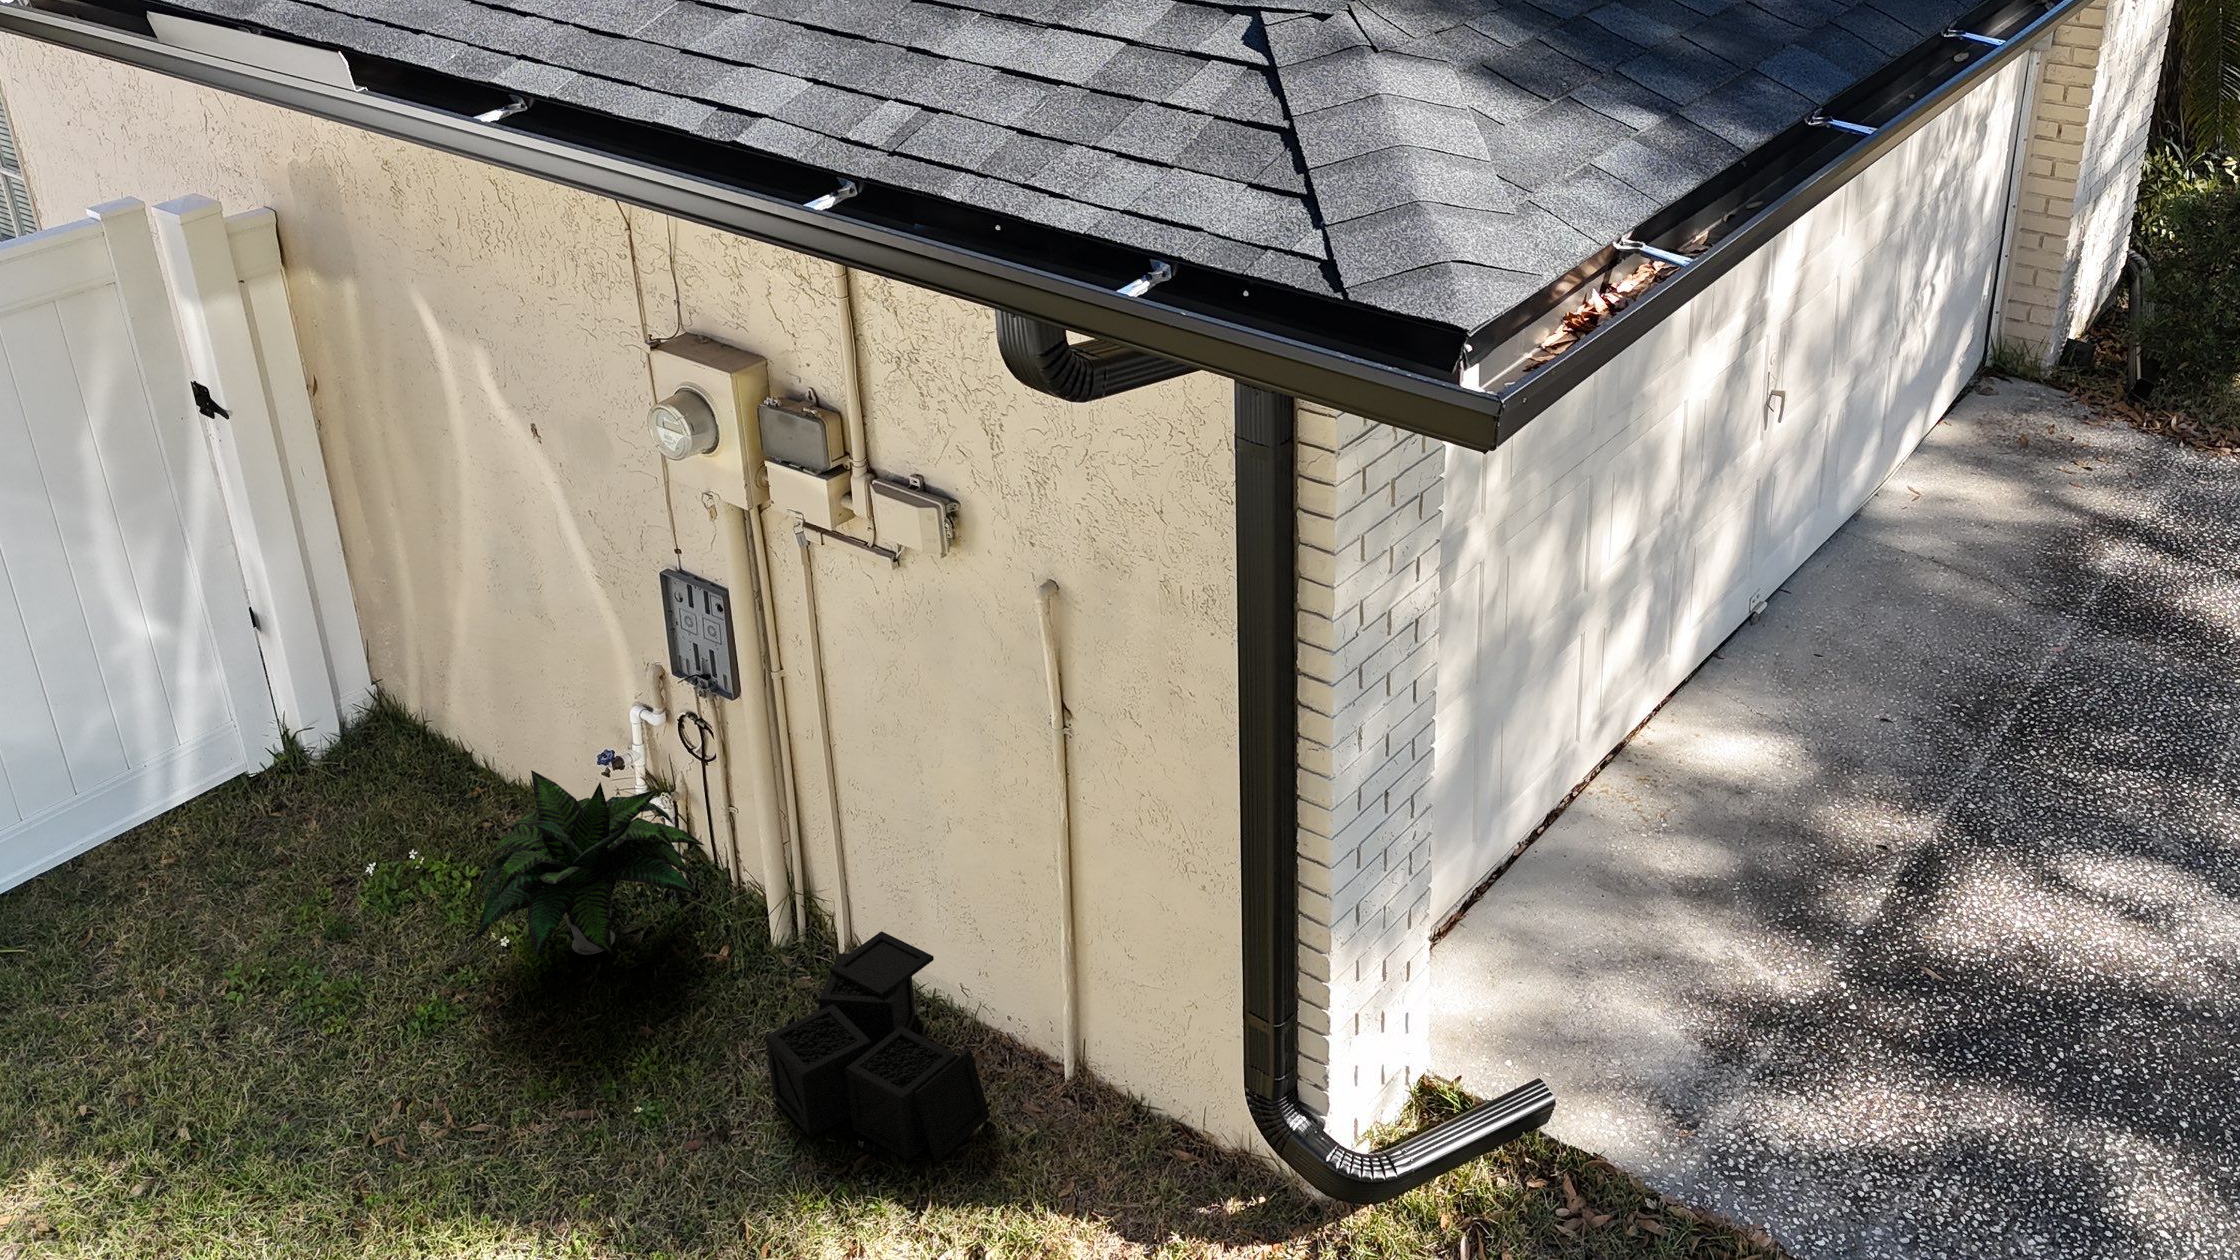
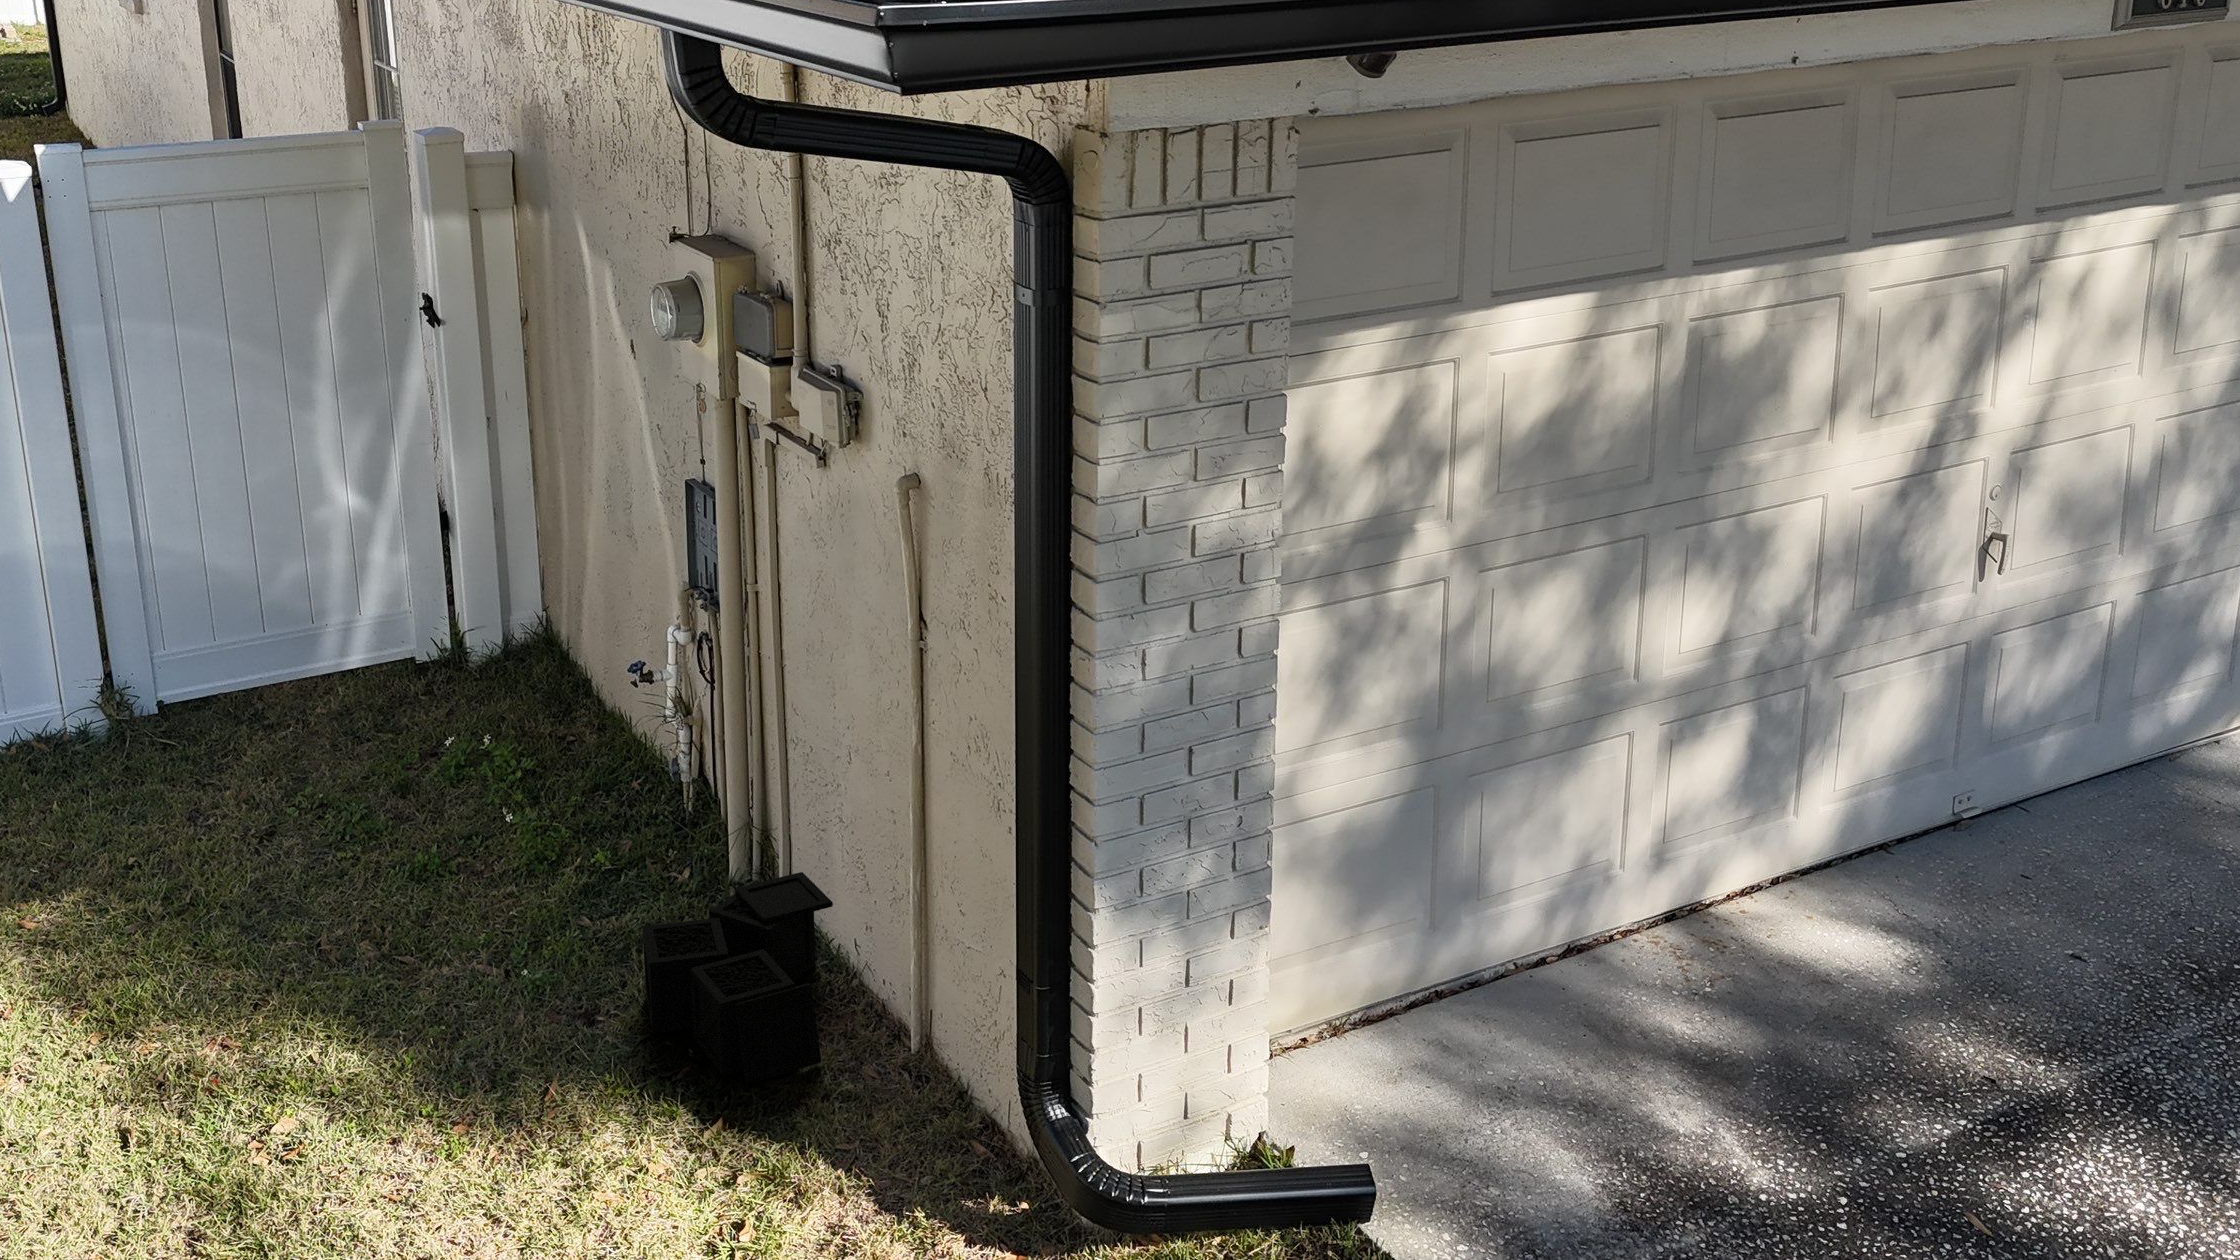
potted plant: present [472,770,704,956] -> none [463,665,696,848]

